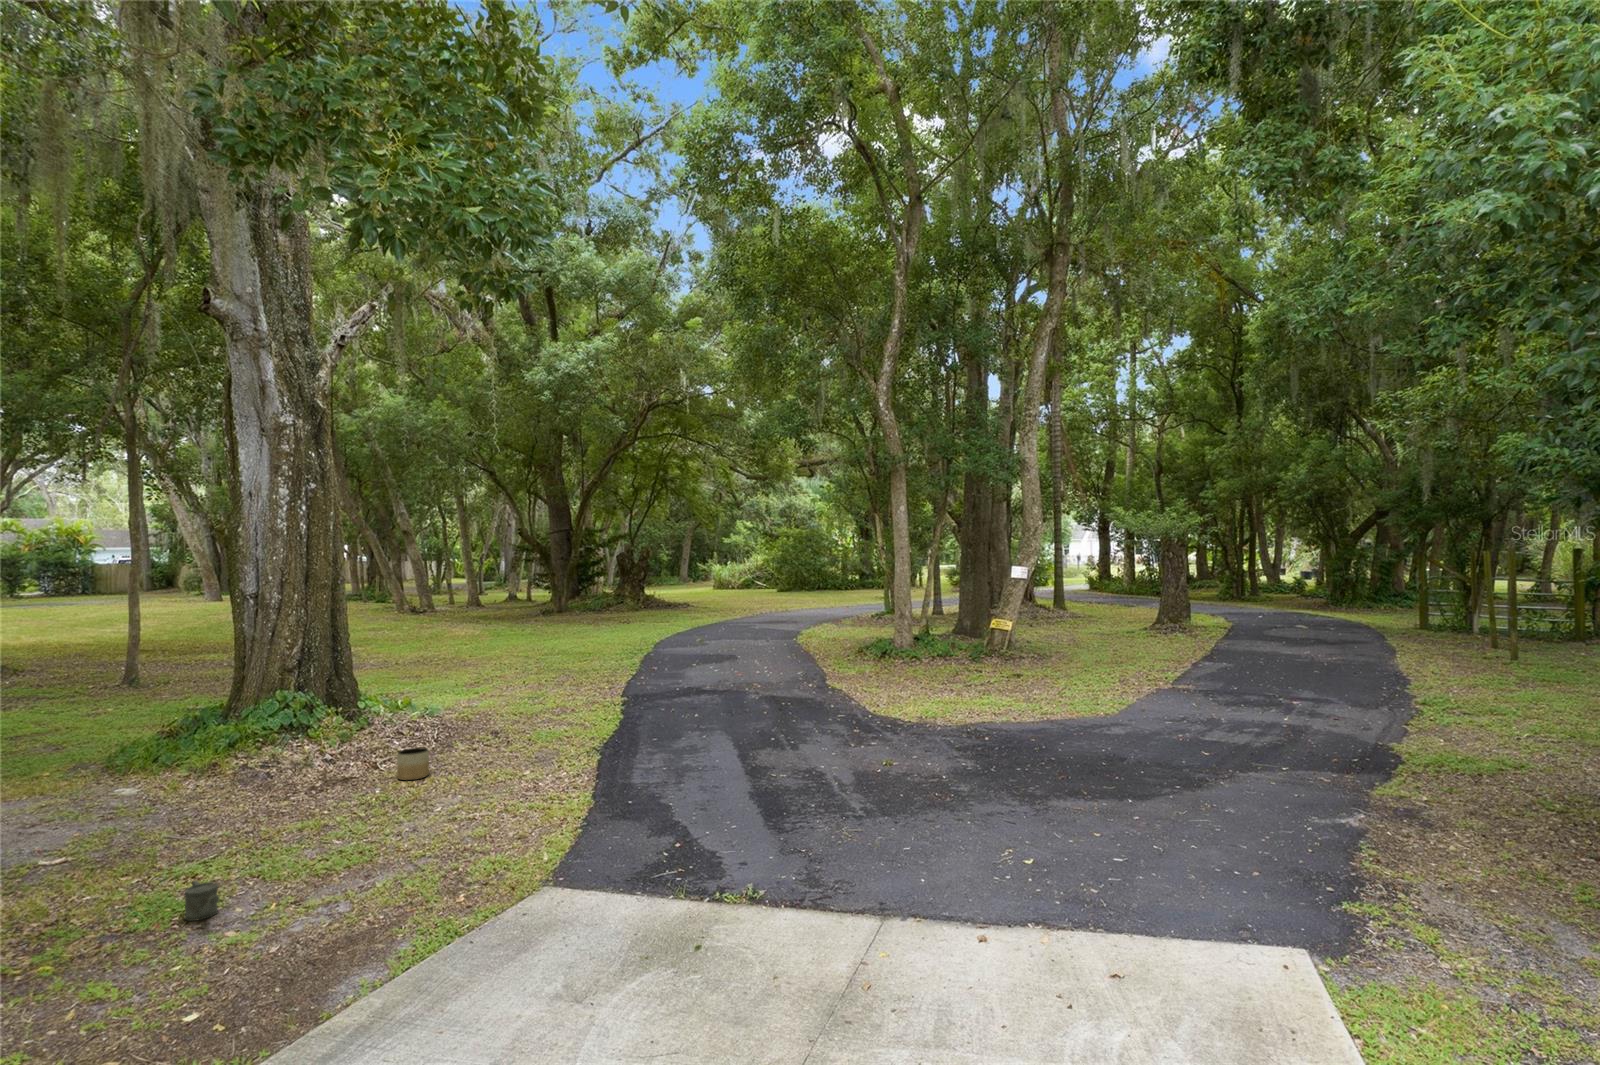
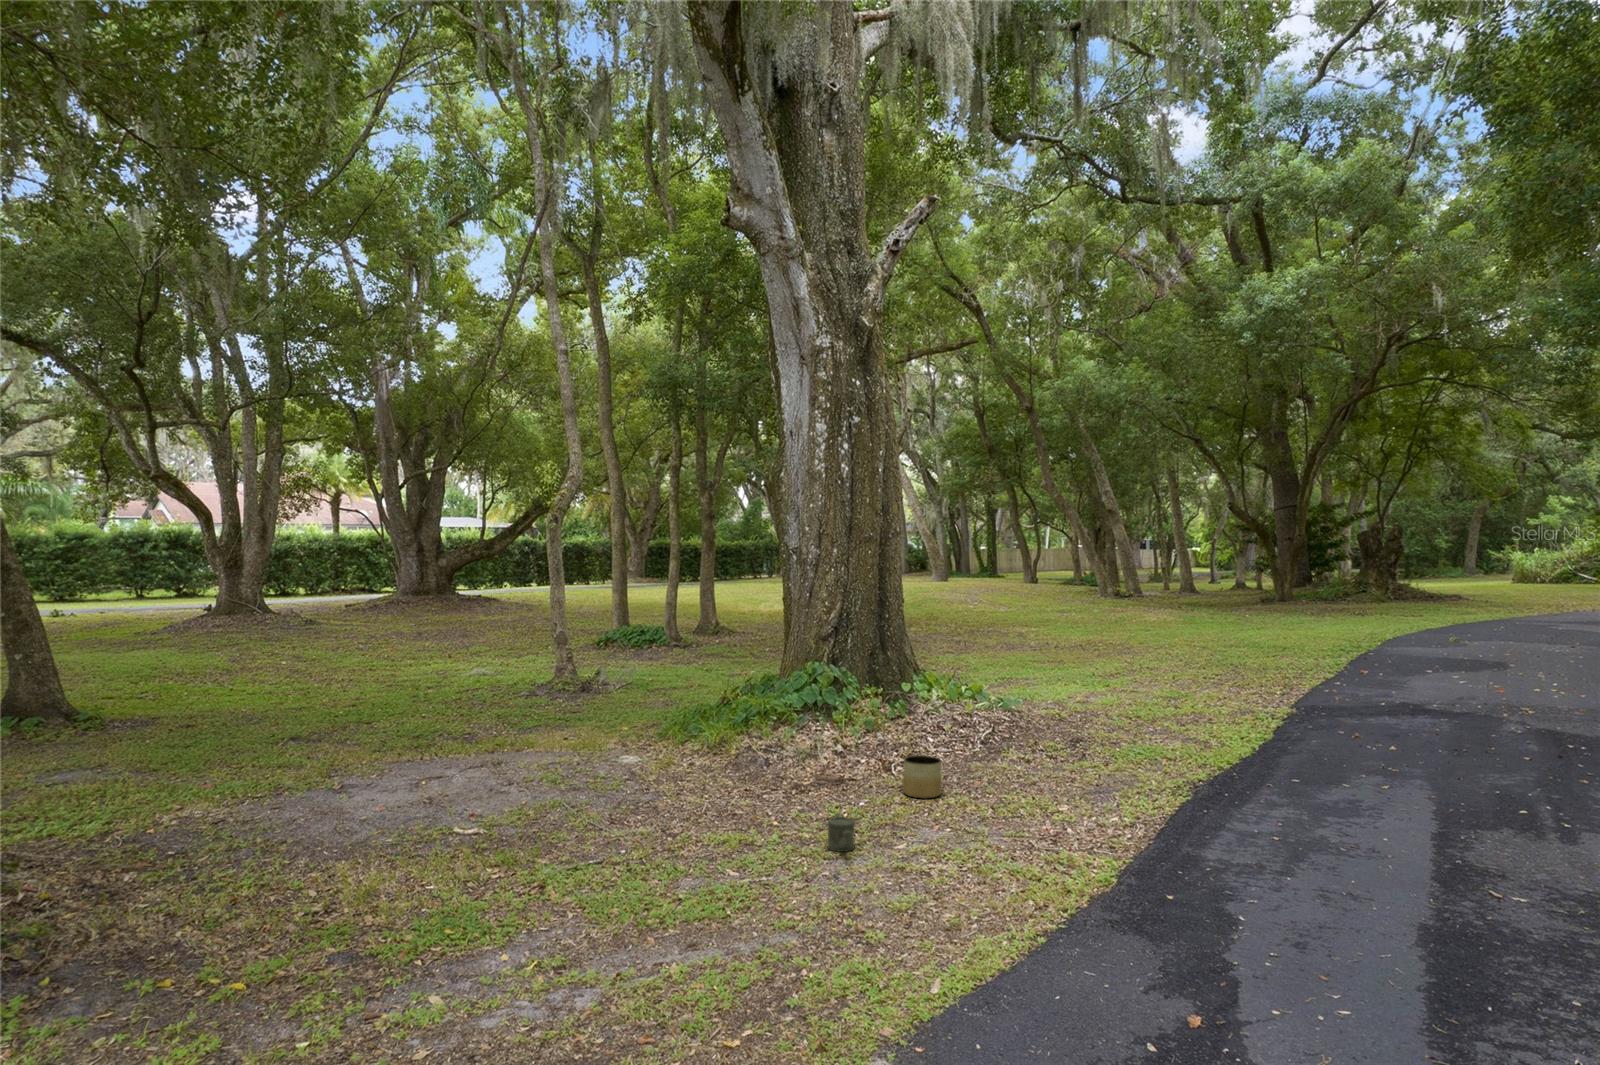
watering can: present [184,881,219,921] -> present [827,813,855,852]

